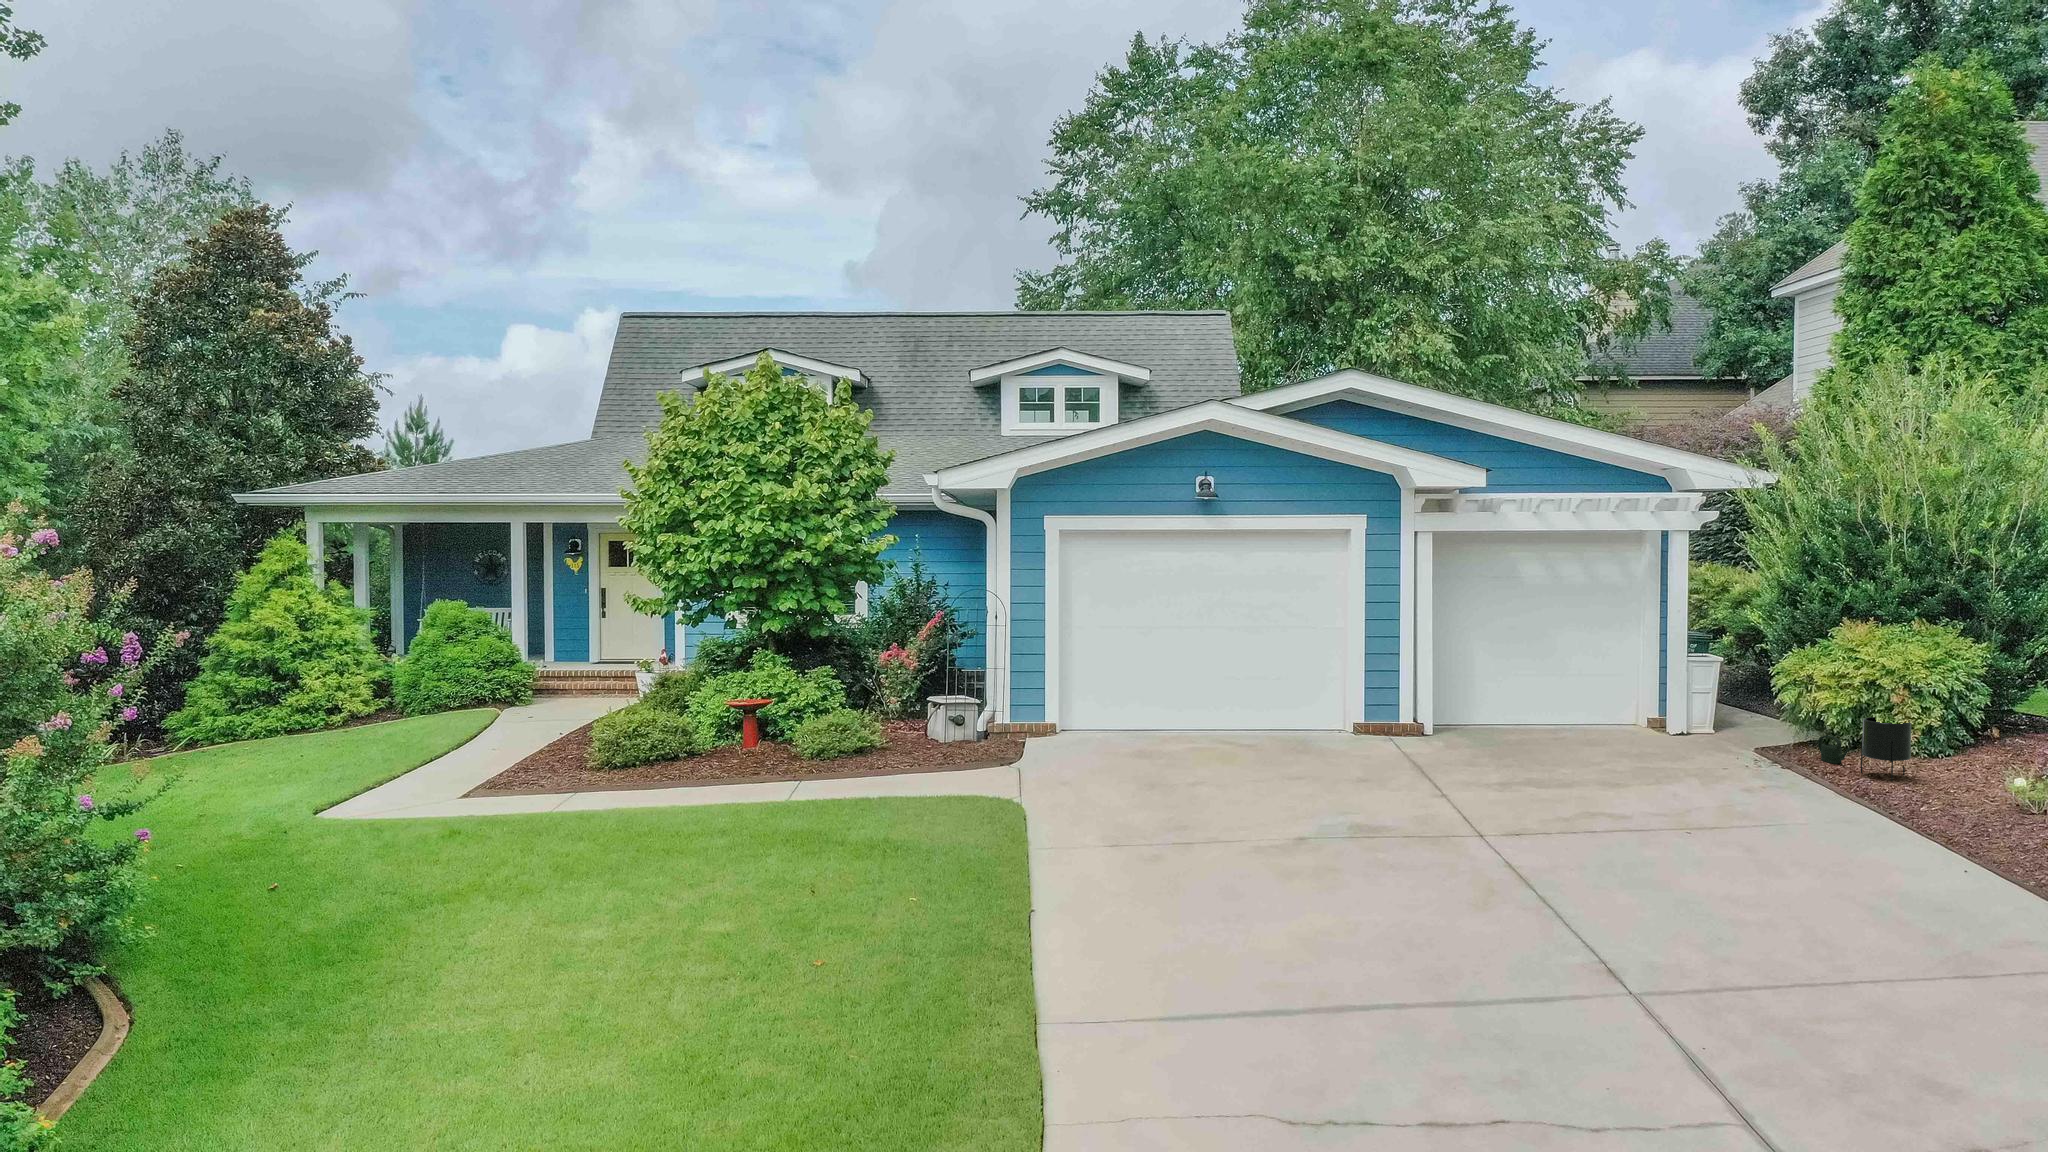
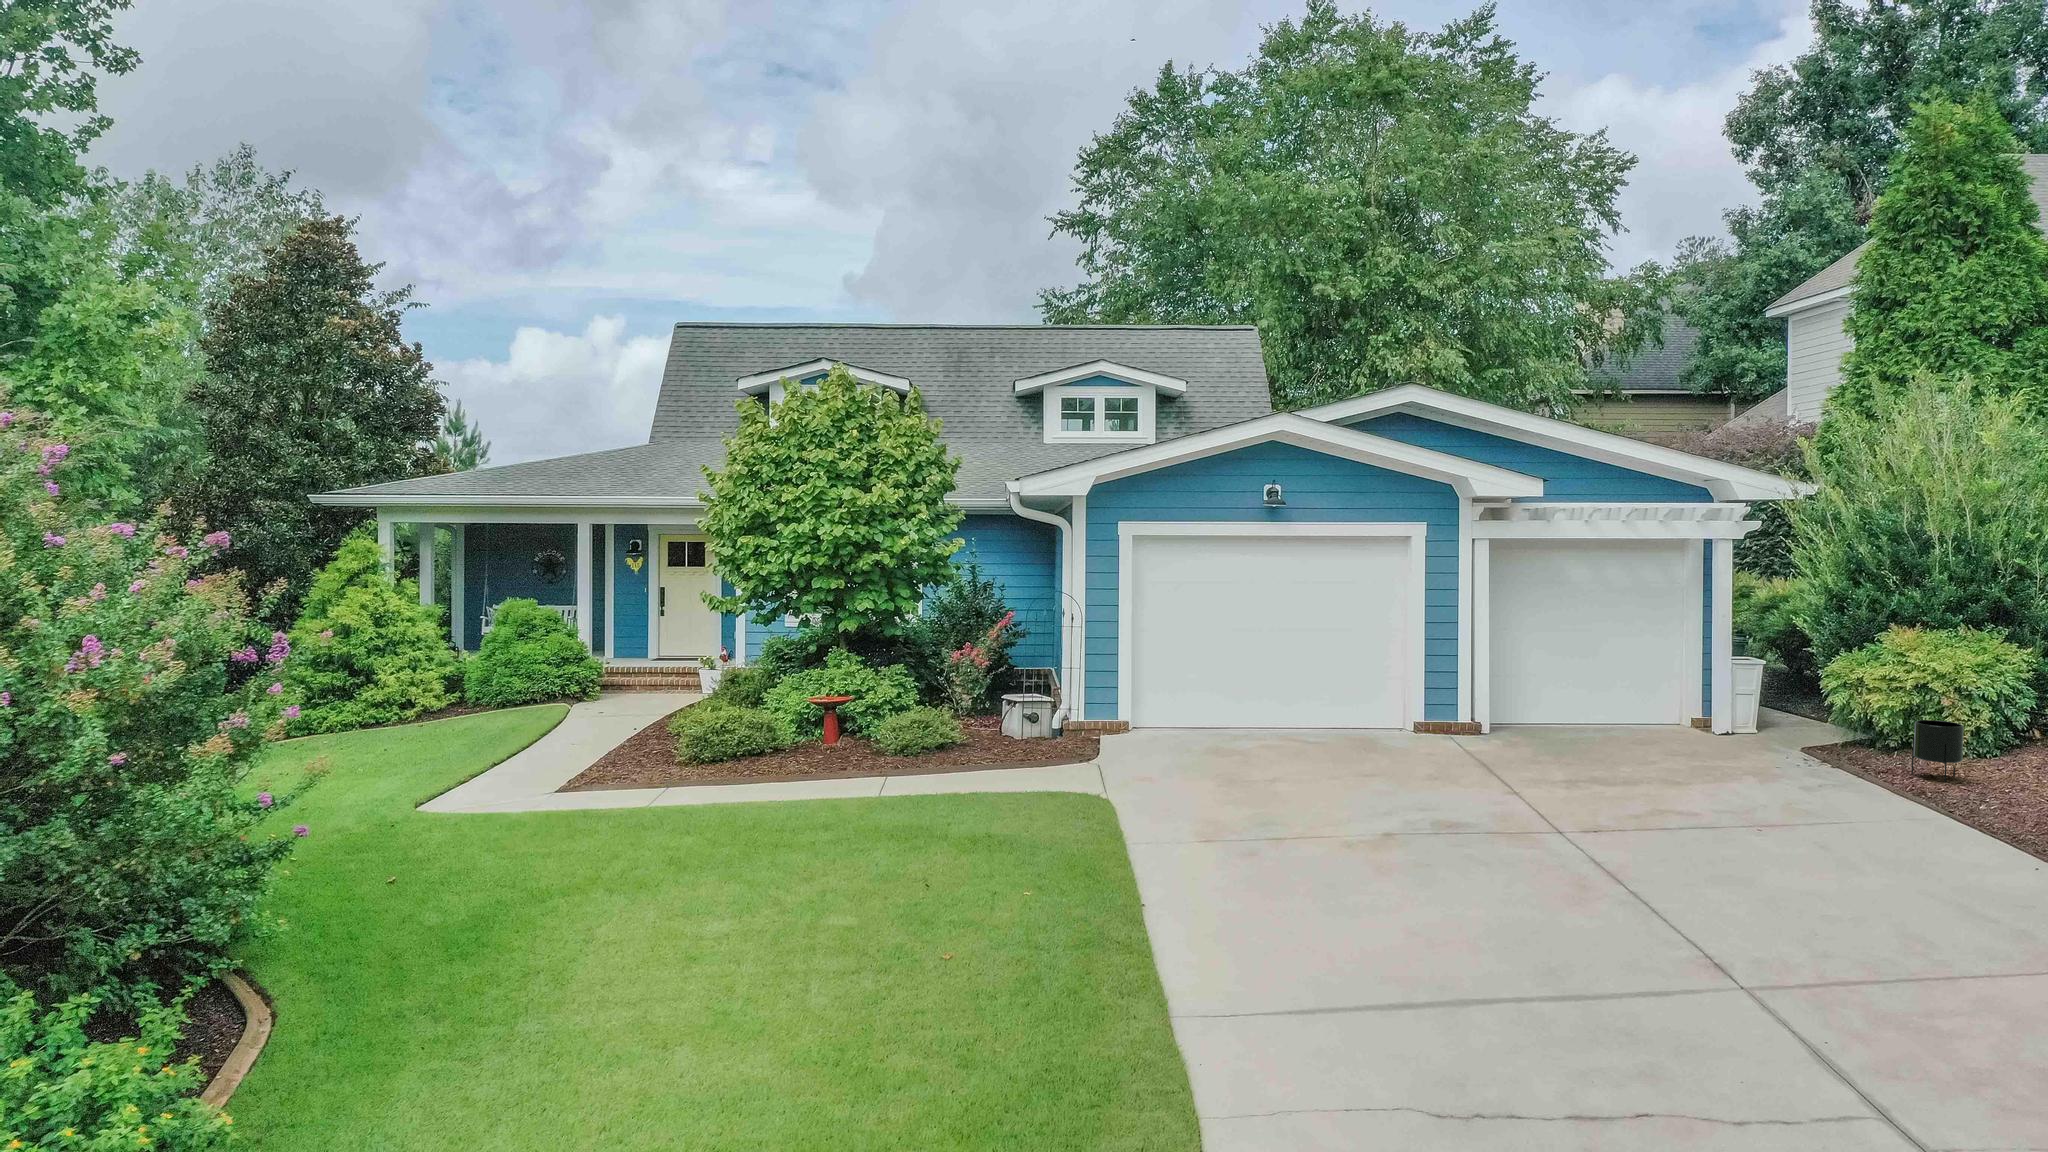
watering can: present [1818,735,1851,764] -> none [1864,737,1900,765]

